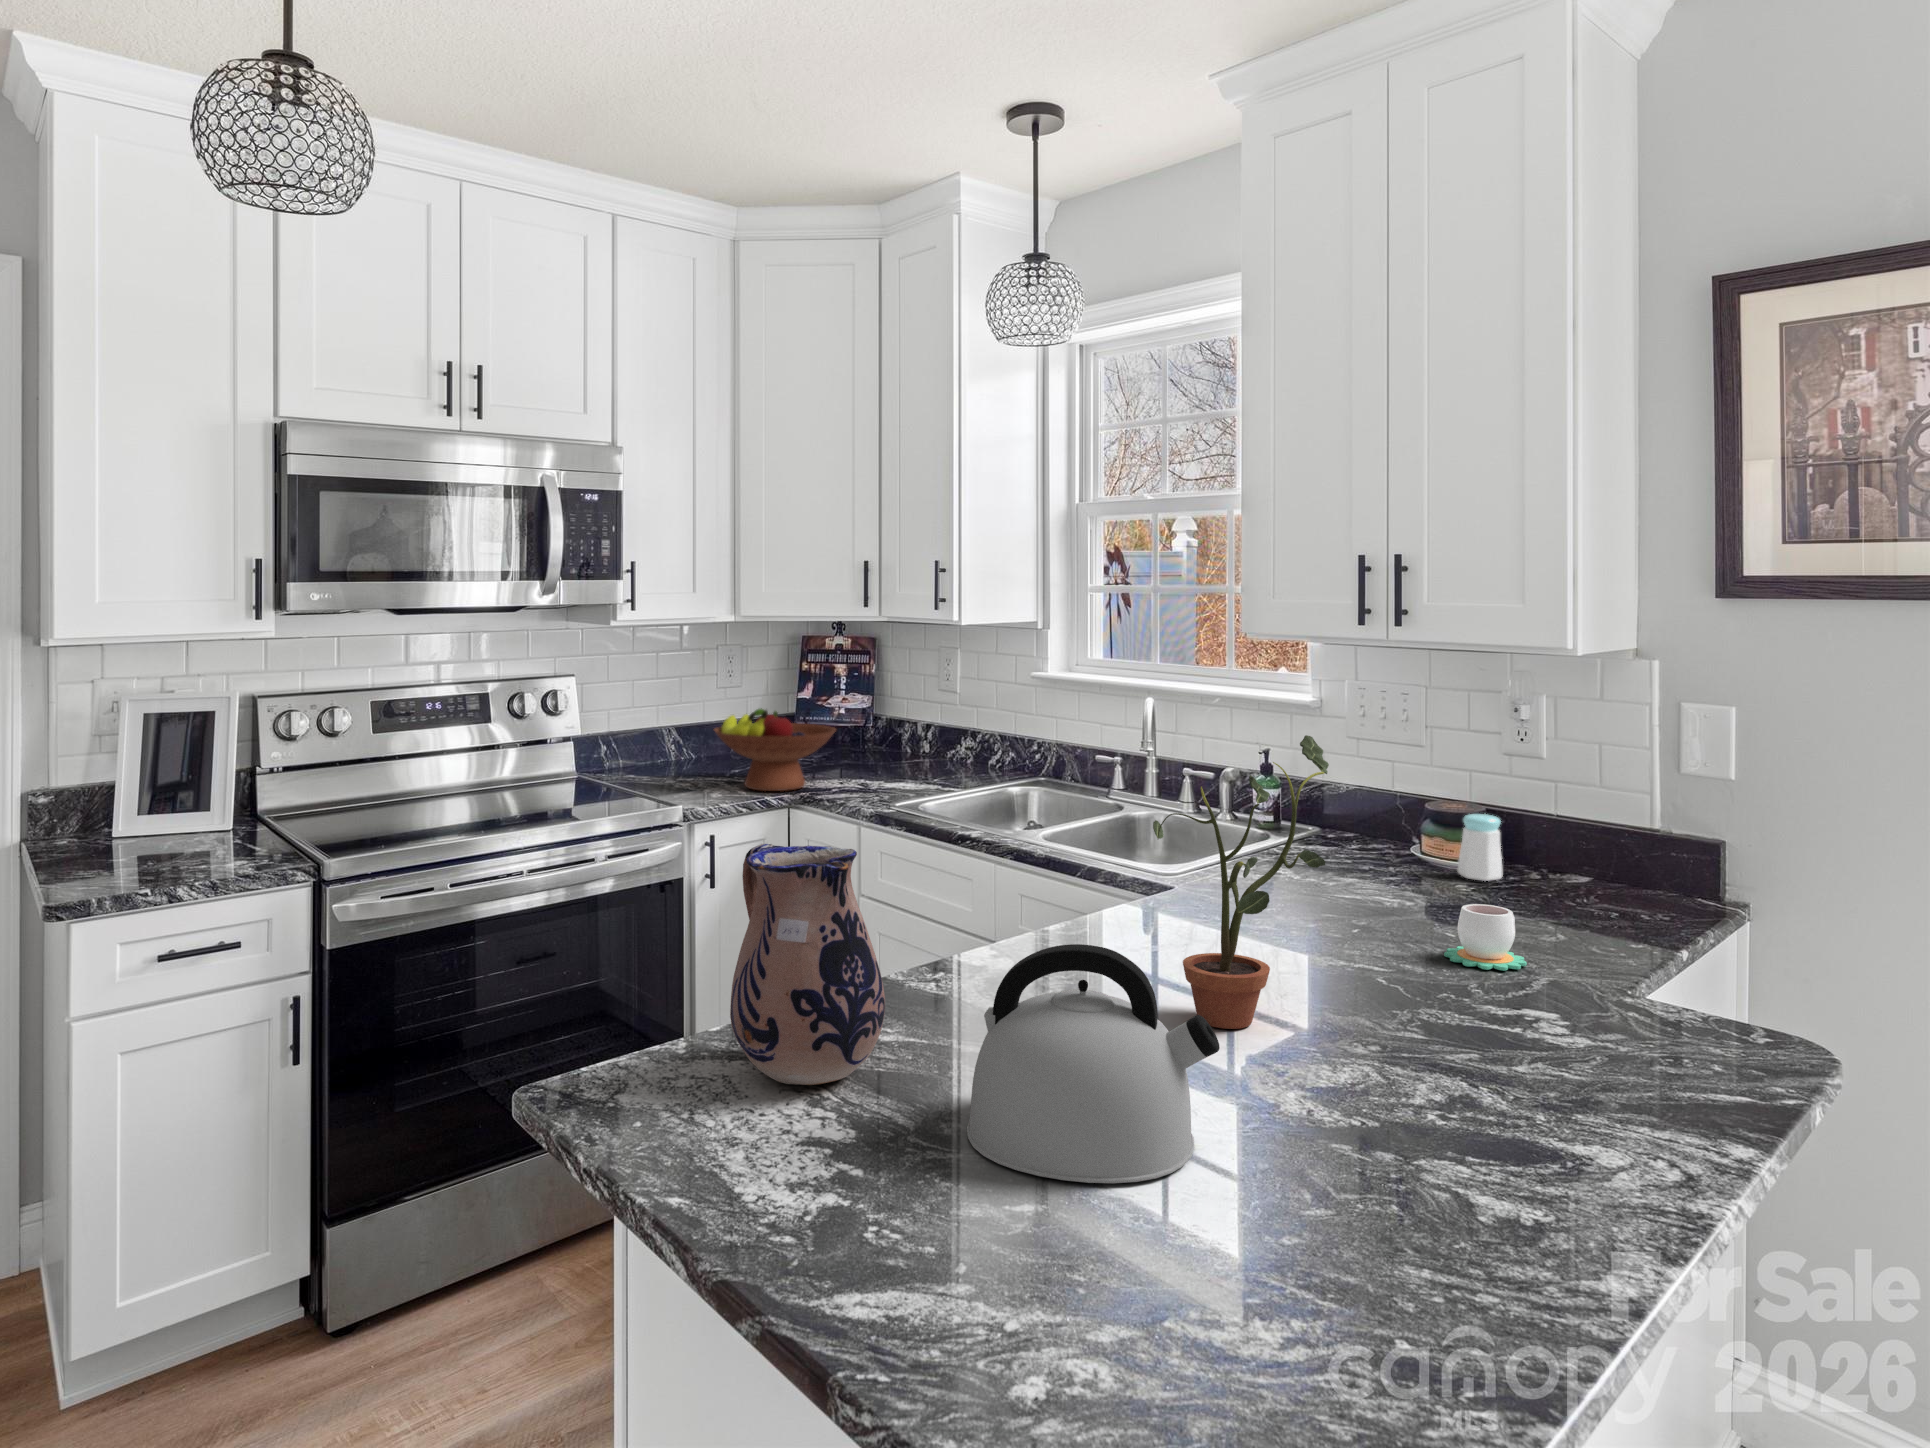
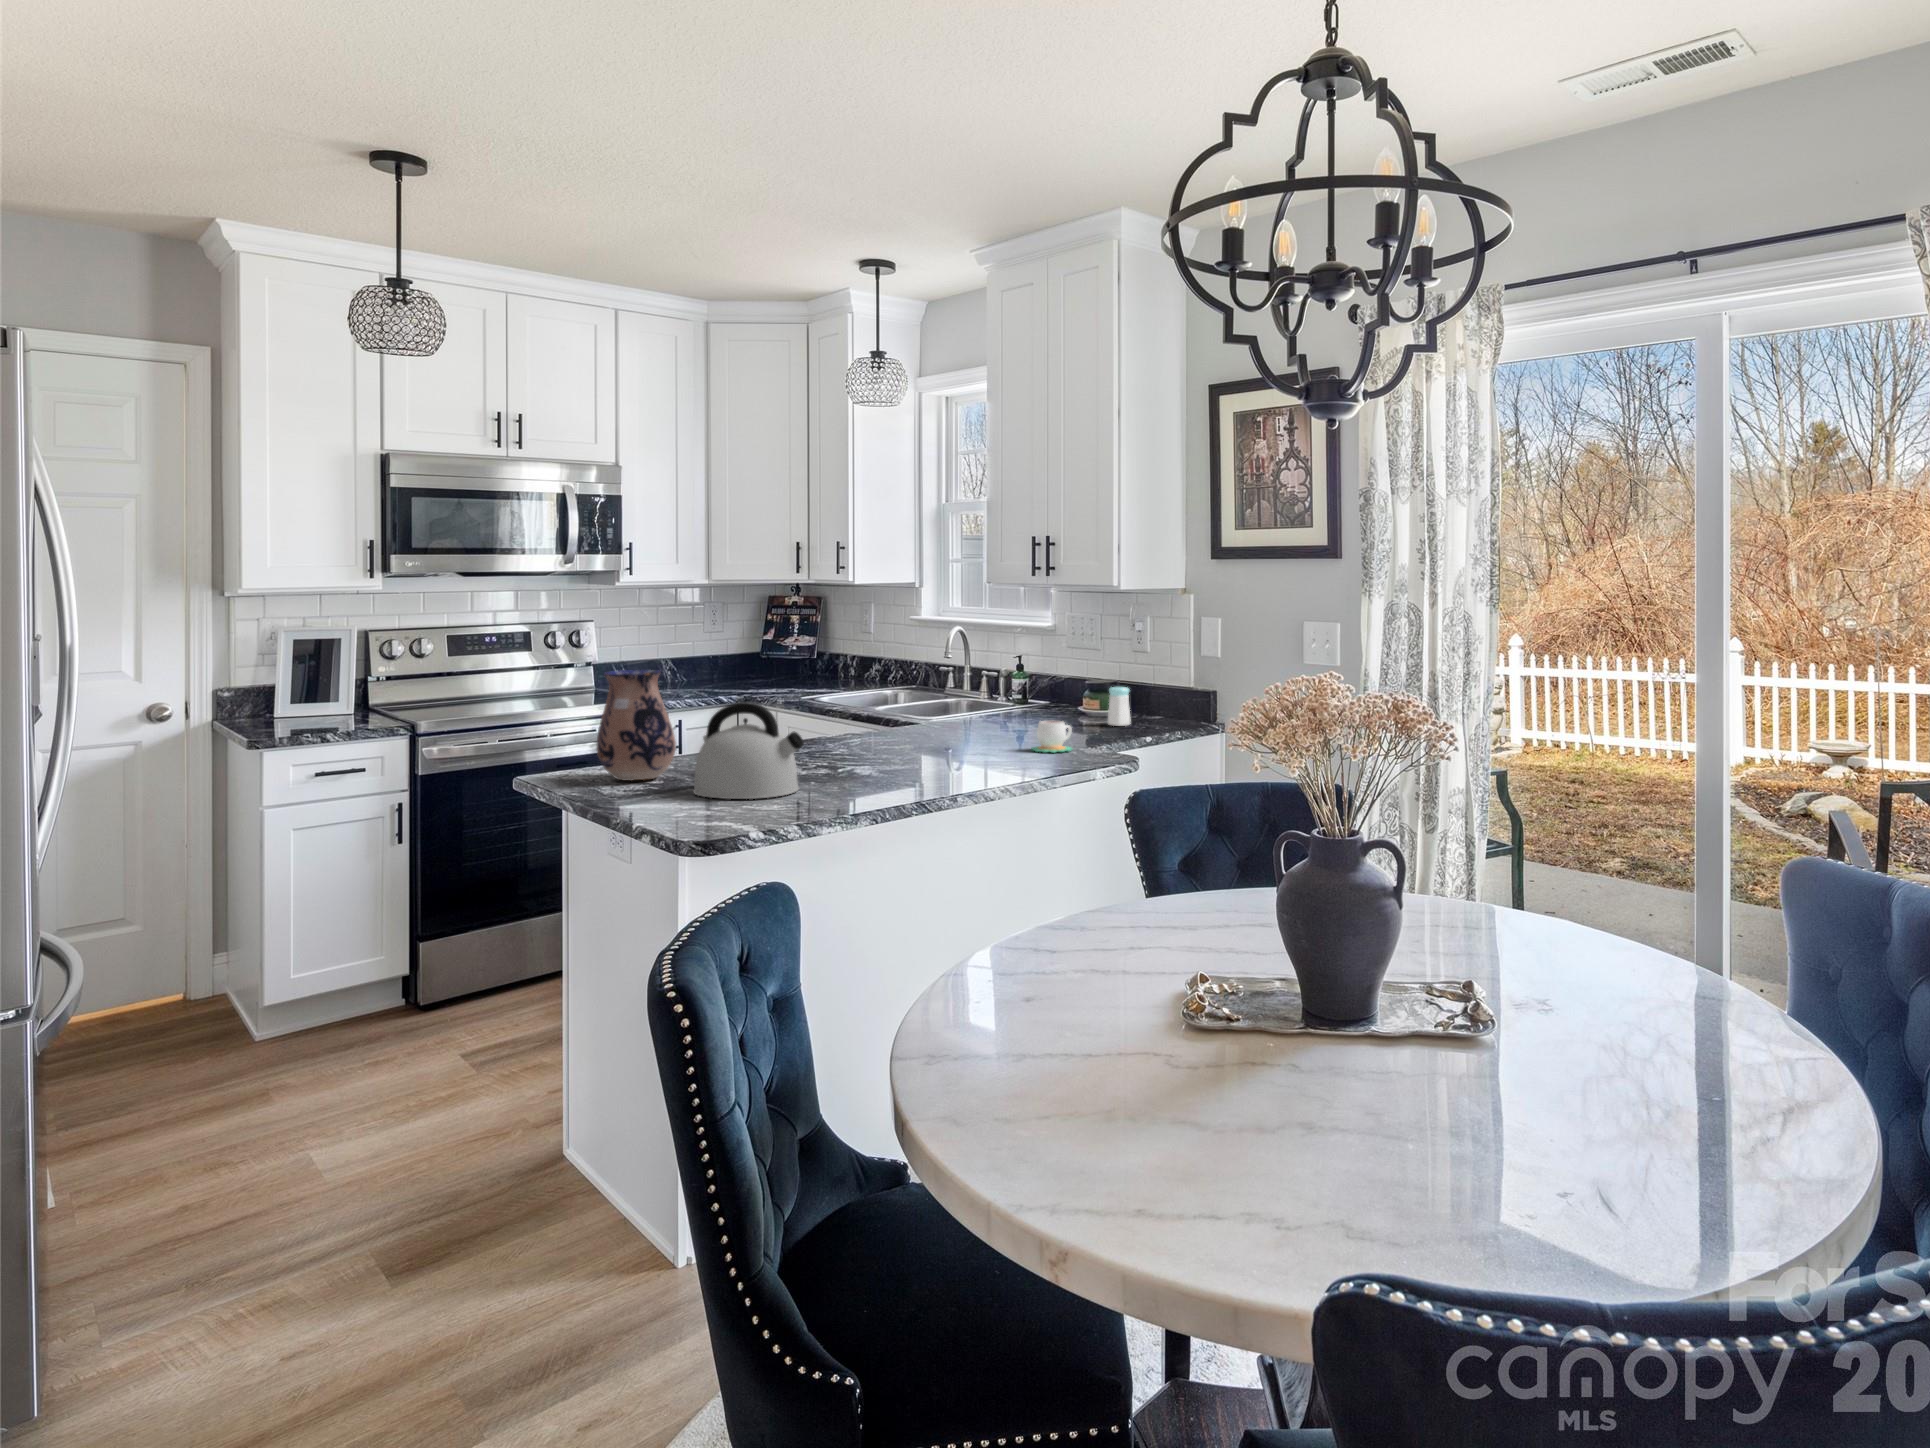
fruit bowl: present [714,708,836,791] -> none [685,640,771,695]
potted plant: present [1153,735,1329,1029] -> none [826,622,941,768]

